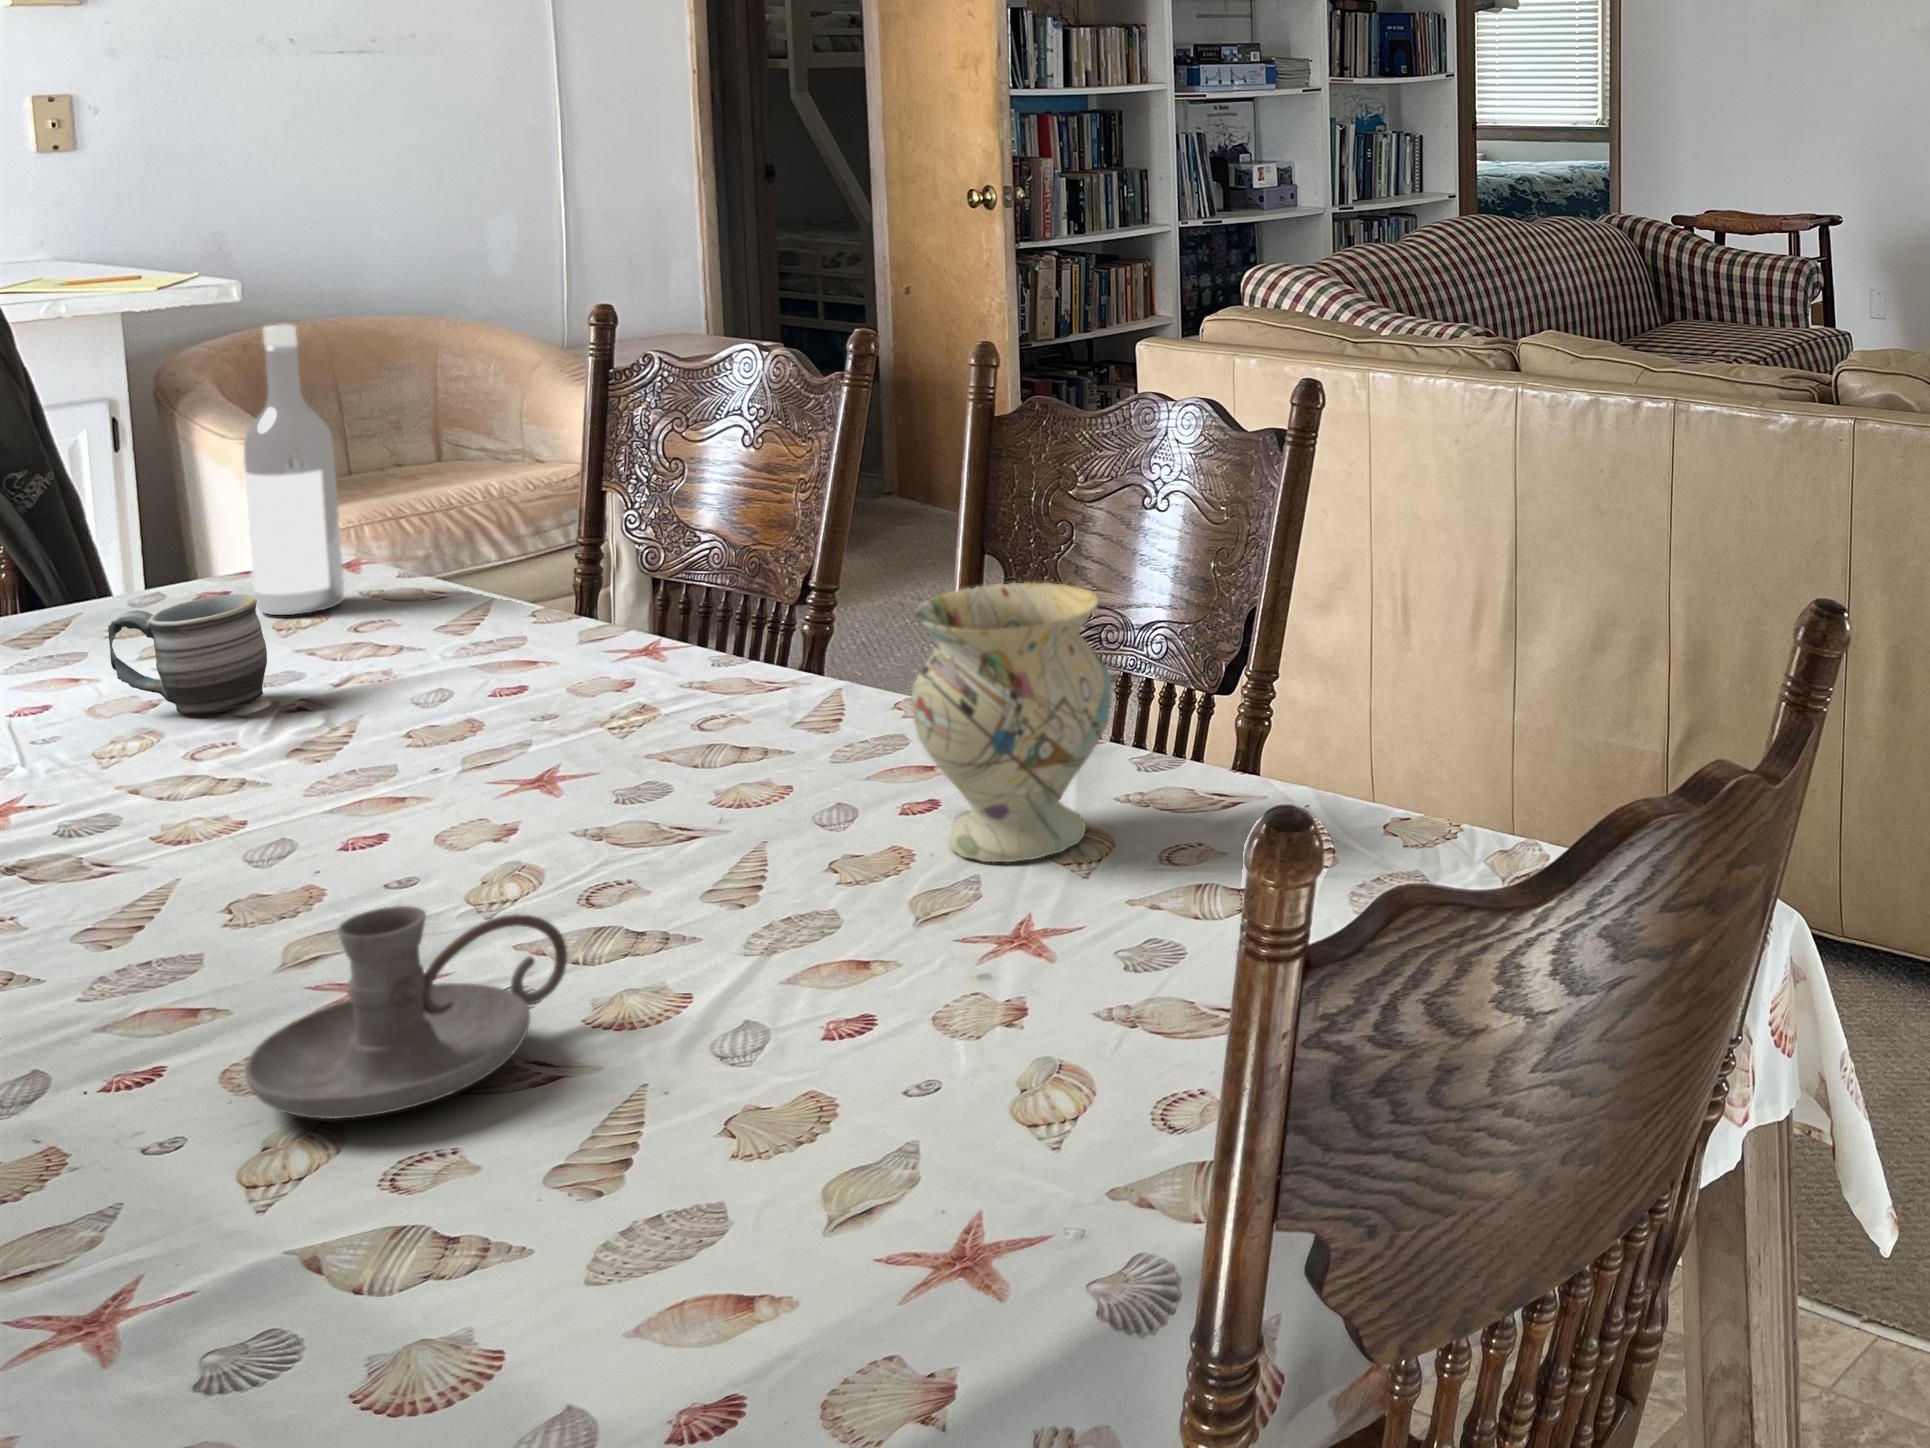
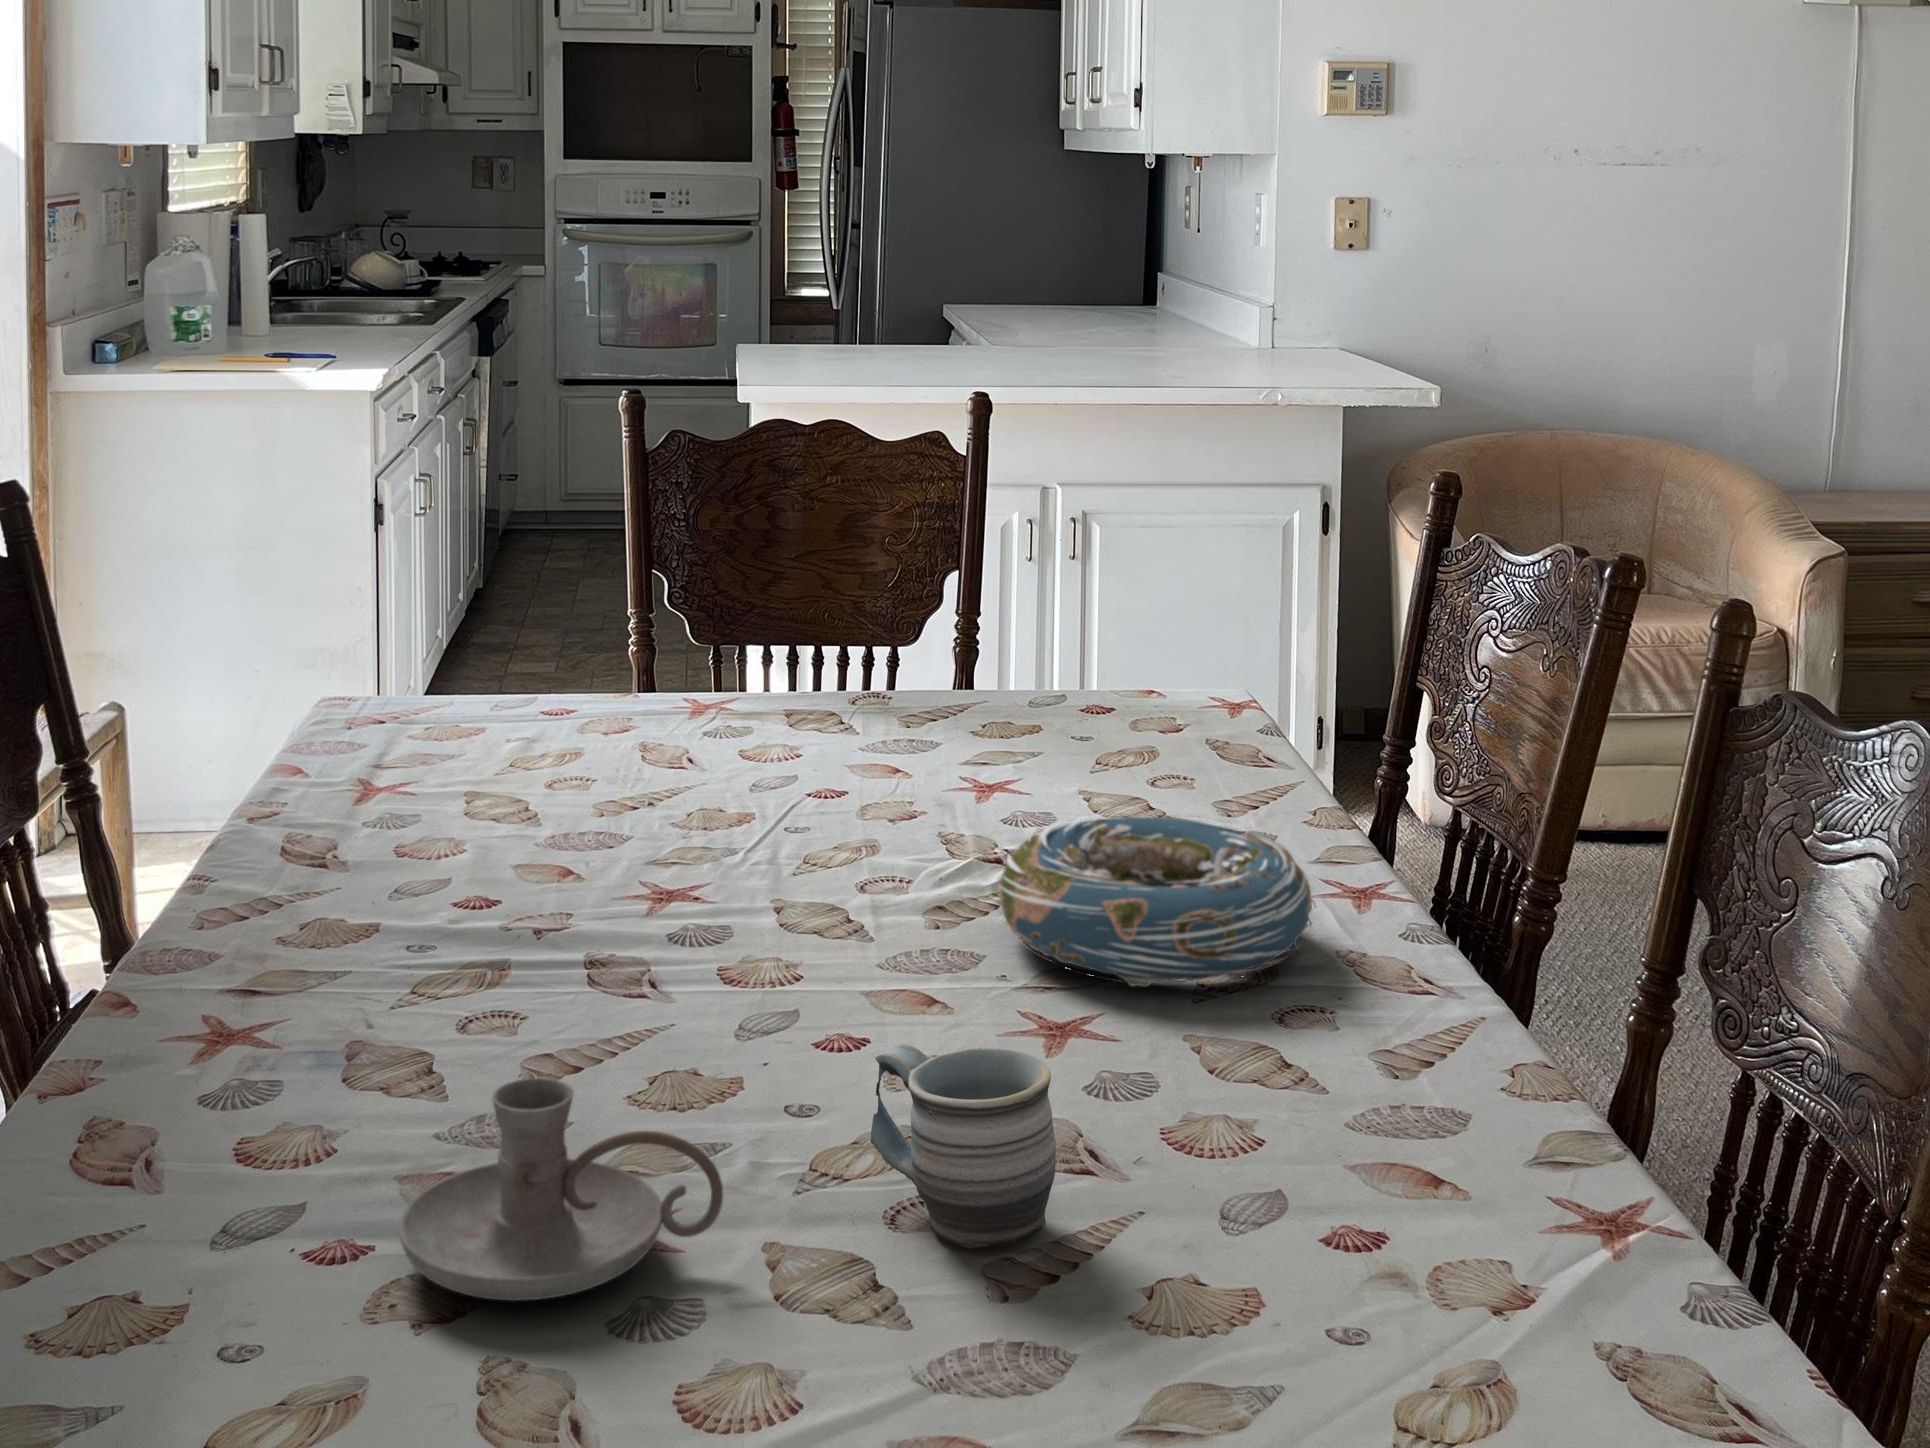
wine bottle: present [244,324,344,615] -> none [1100,446,1182,737]
vase: present [912,582,1112,862] -> none [1239,916,1500,1309]
mug: present [108,594,267,714] -> present [870,1044,1056,1249]
decorative bowl: none [412,615,728,766] -> present [998,814,1316,987]

